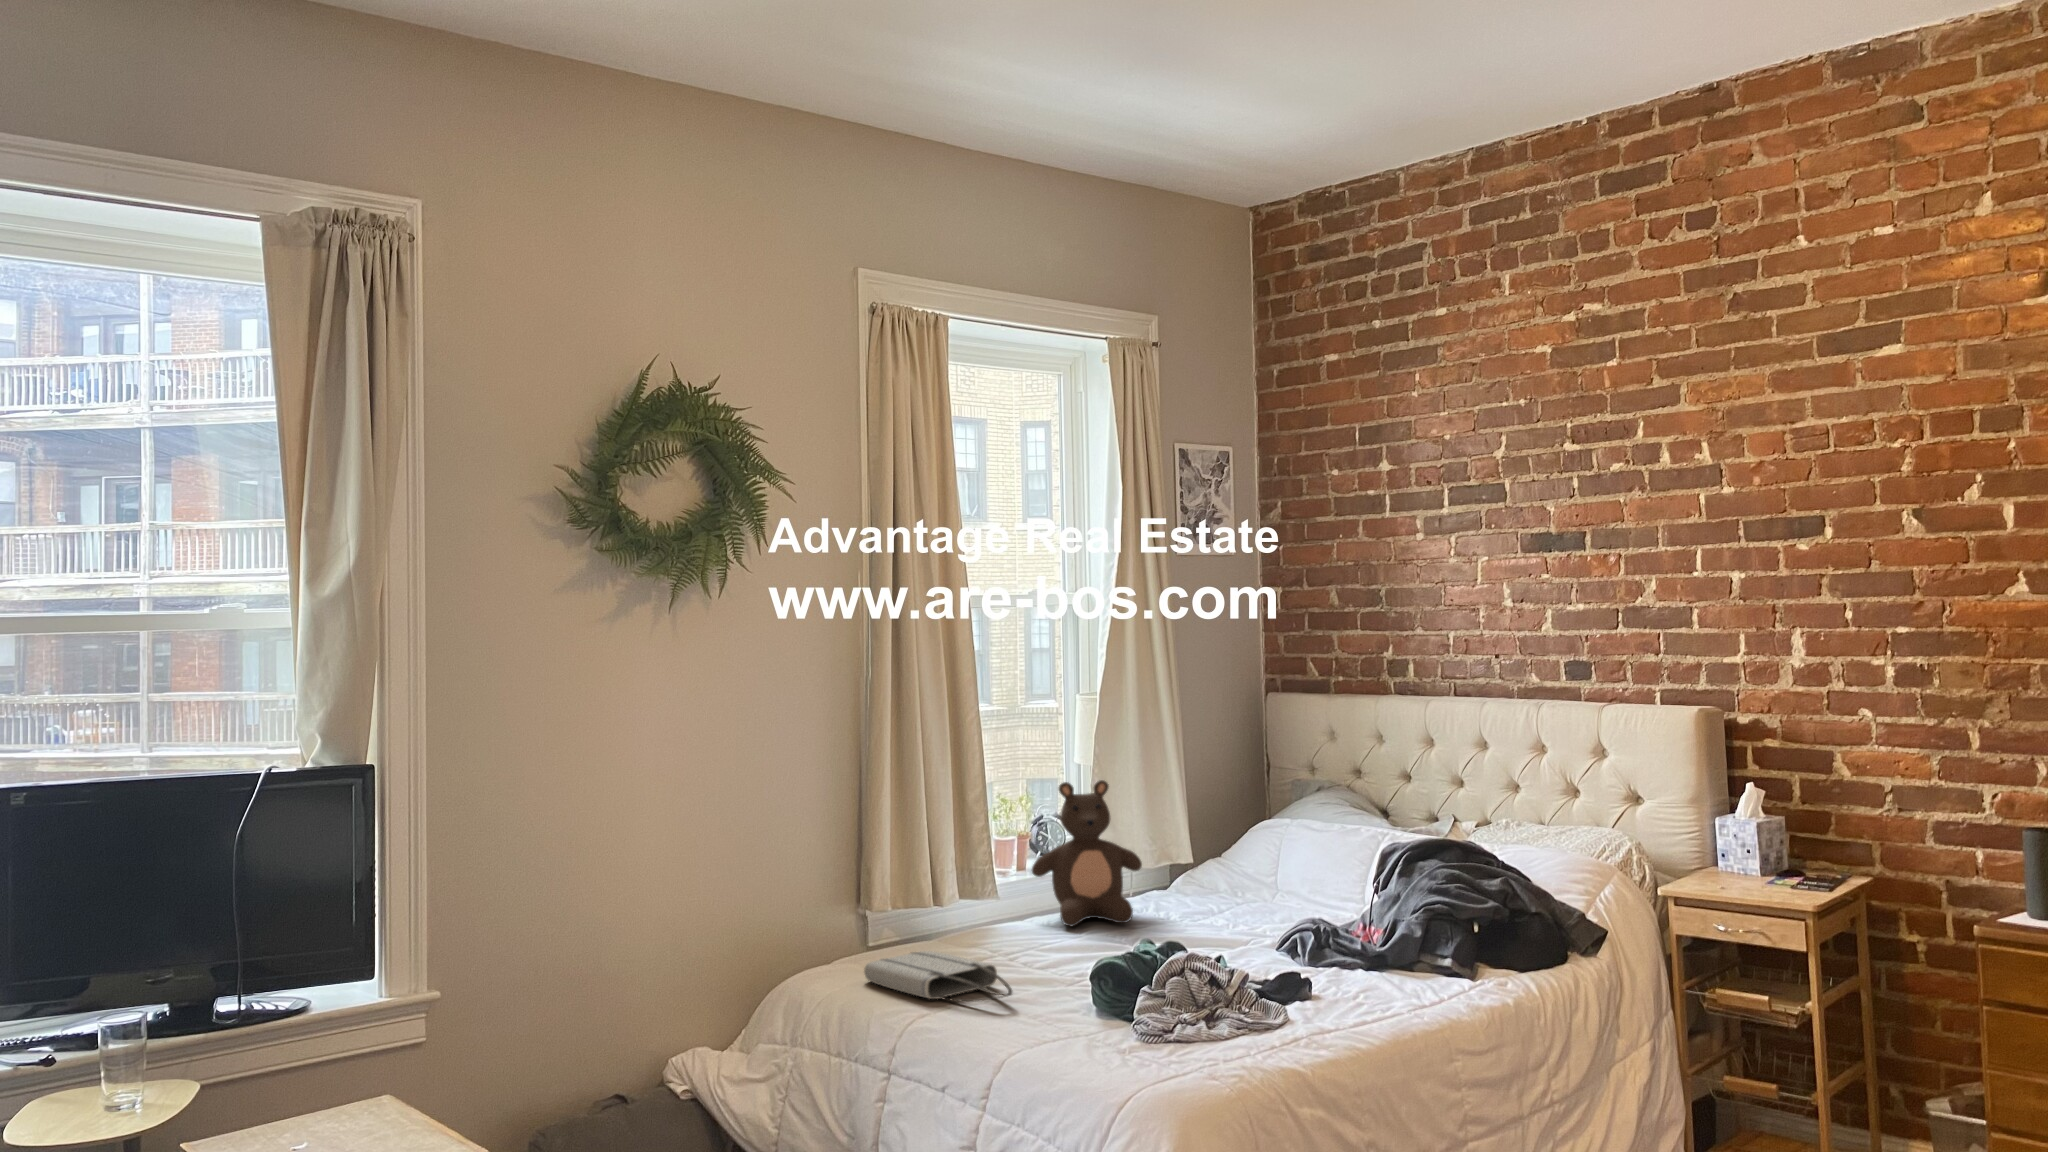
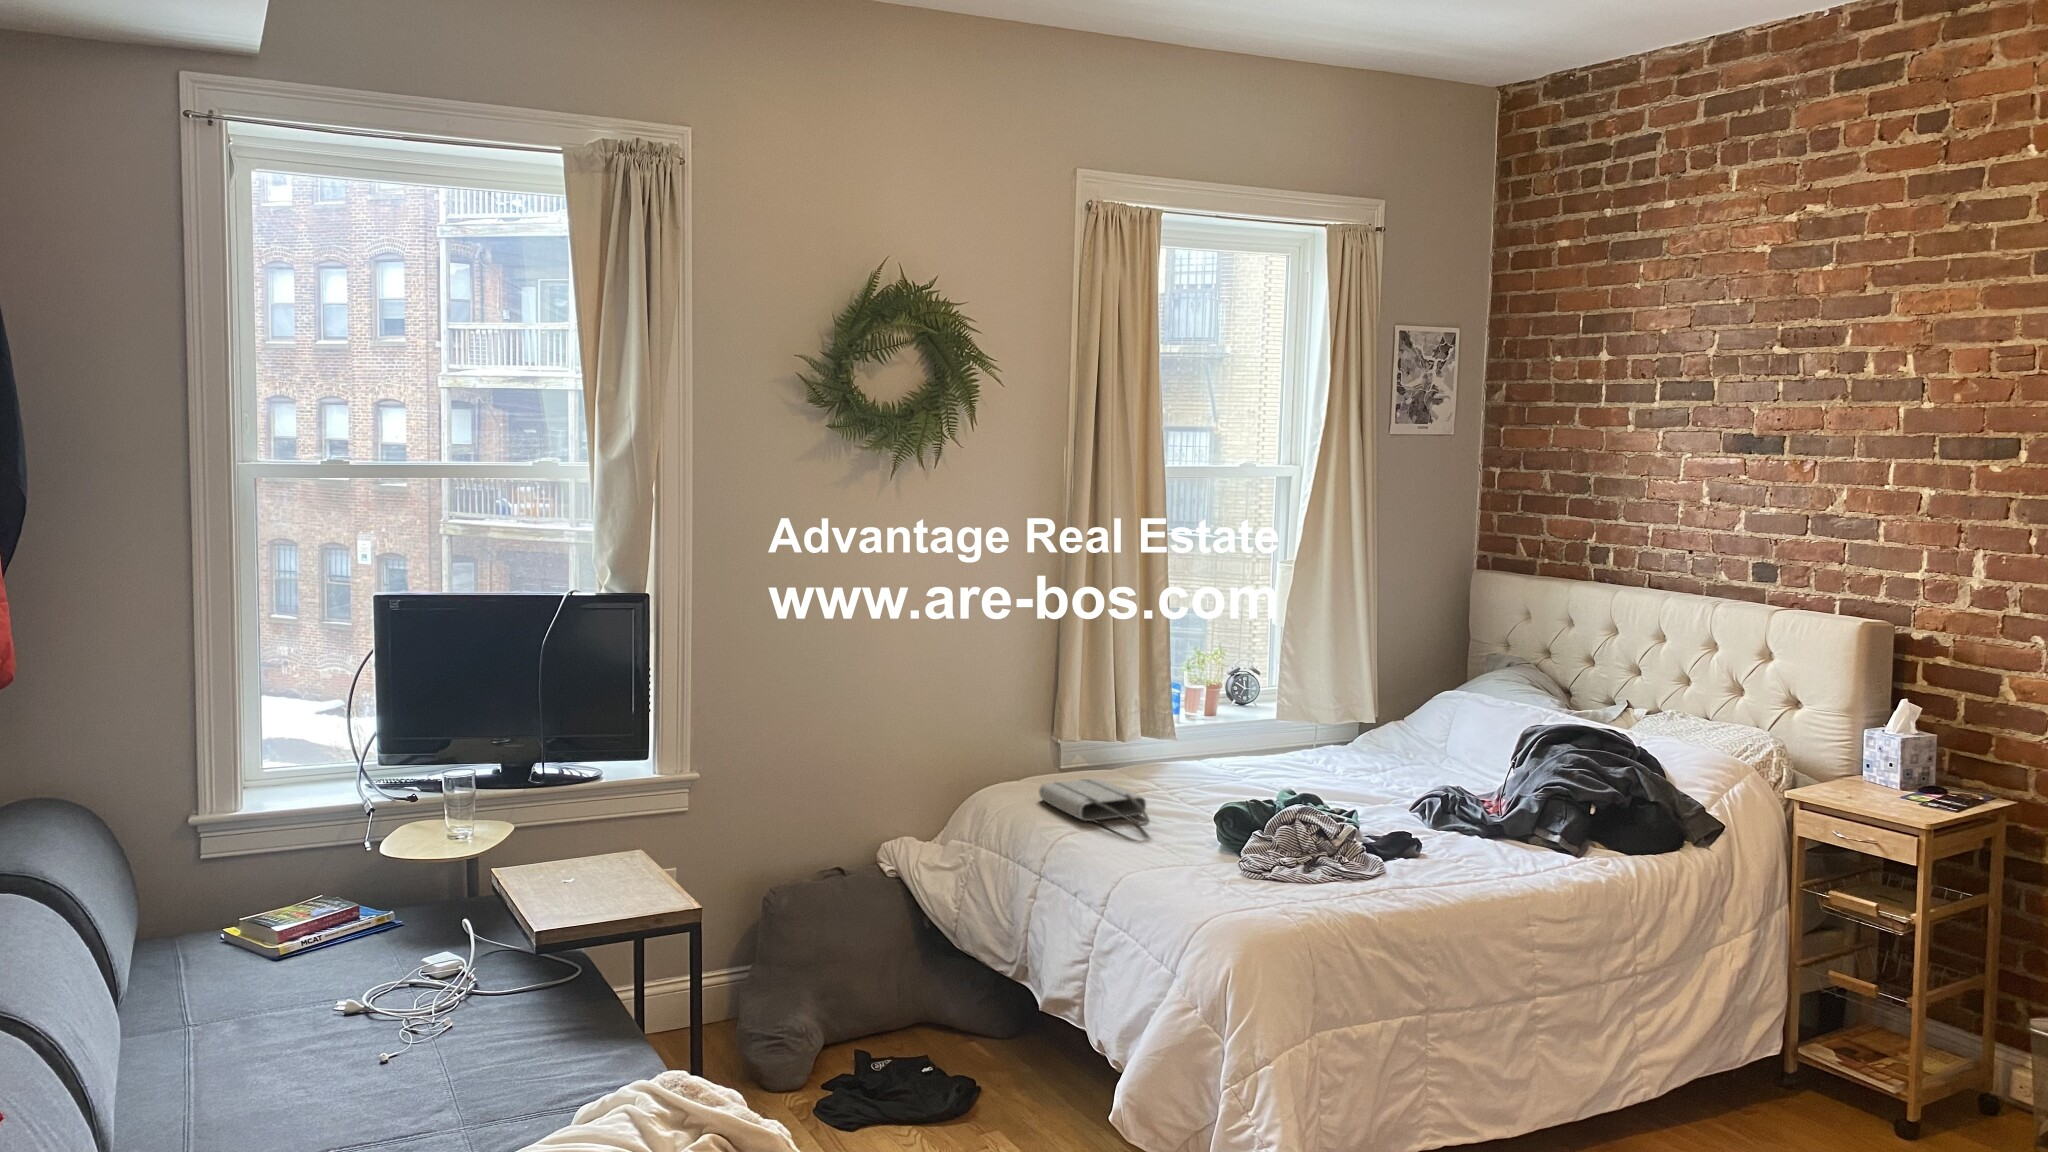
teddy bear: present [1032,780,1142,926] -> none [1213,641,1314,771]

